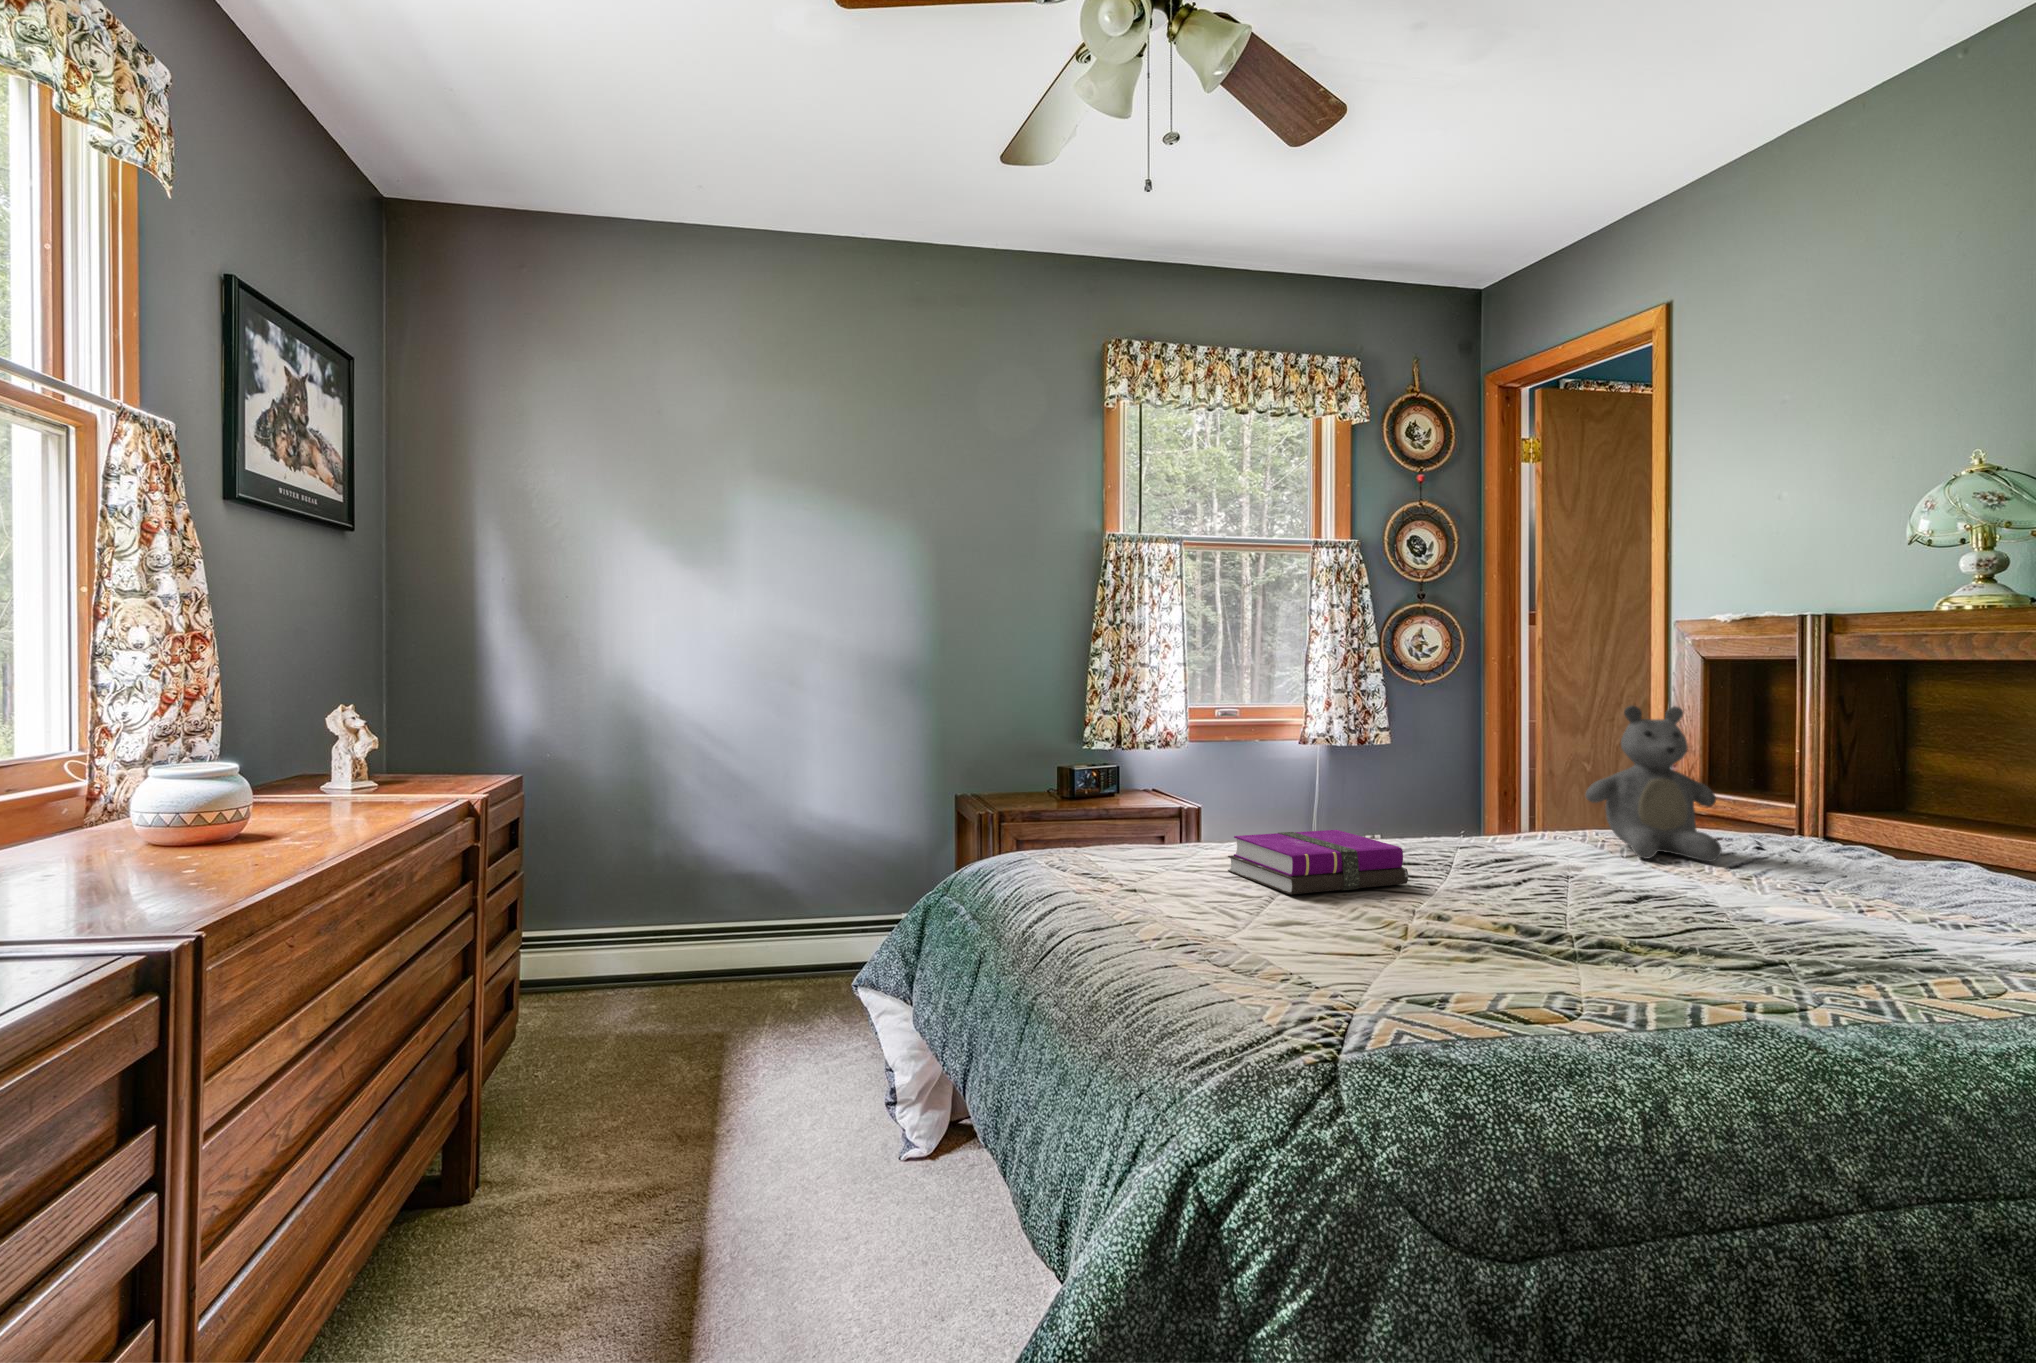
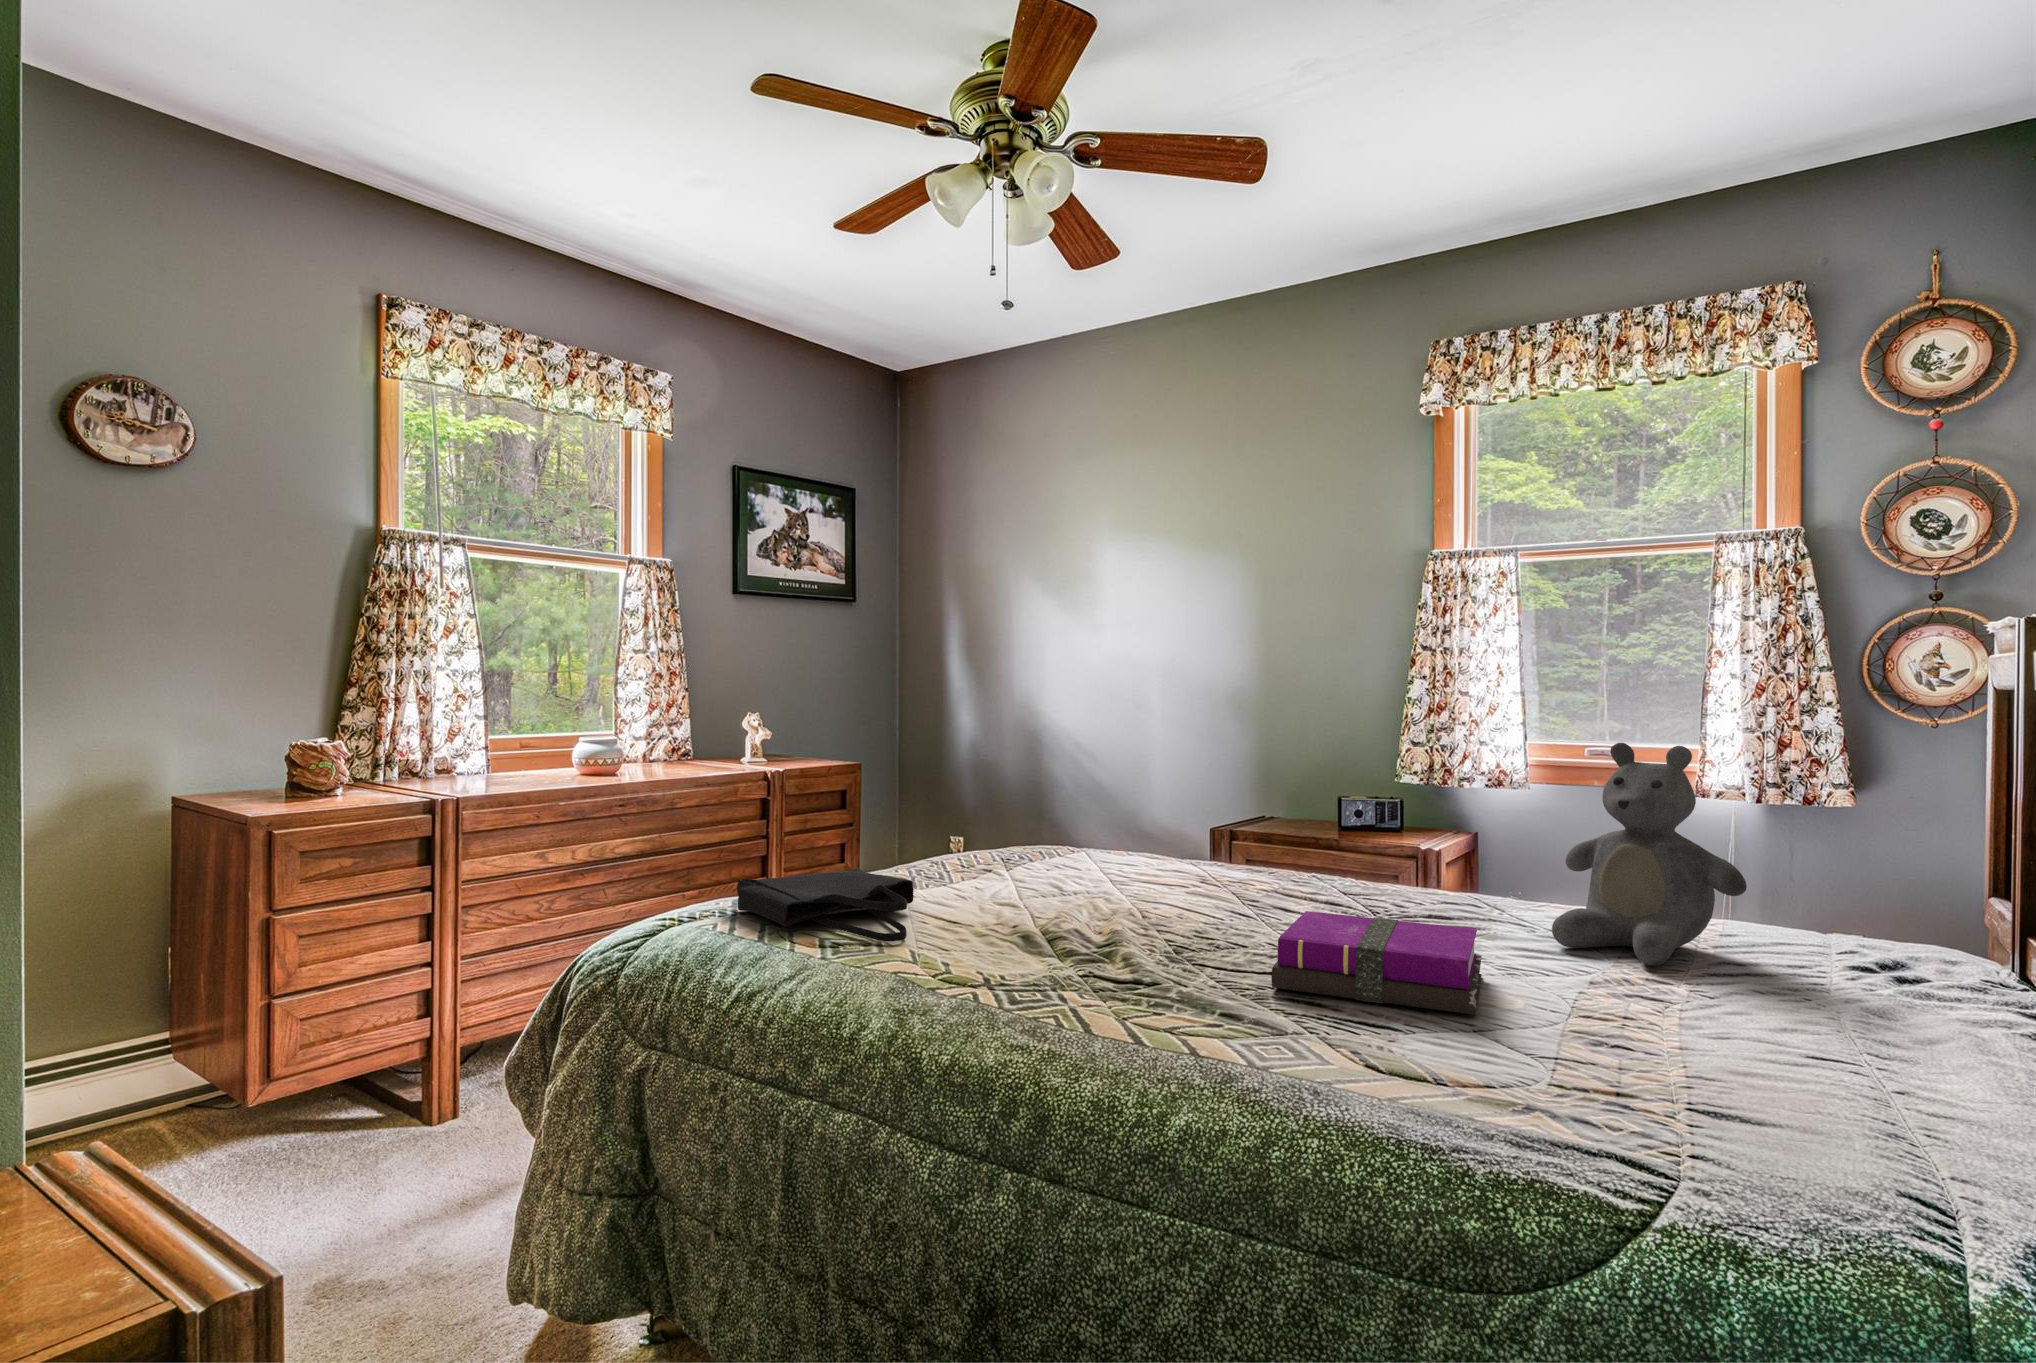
notebook: present [1228,830,1408,894] -> present [1272,911,1482,1015]
tote bag: none [1184,902,1459,989] -> present [737,868,913,942]

